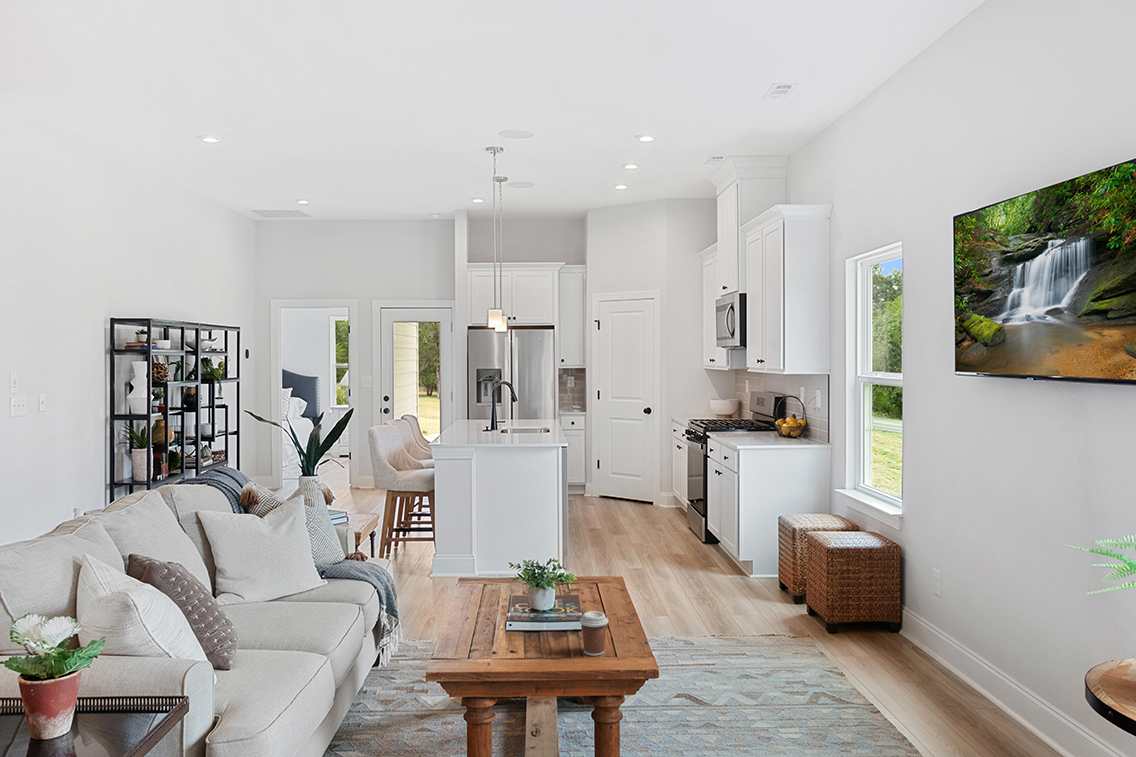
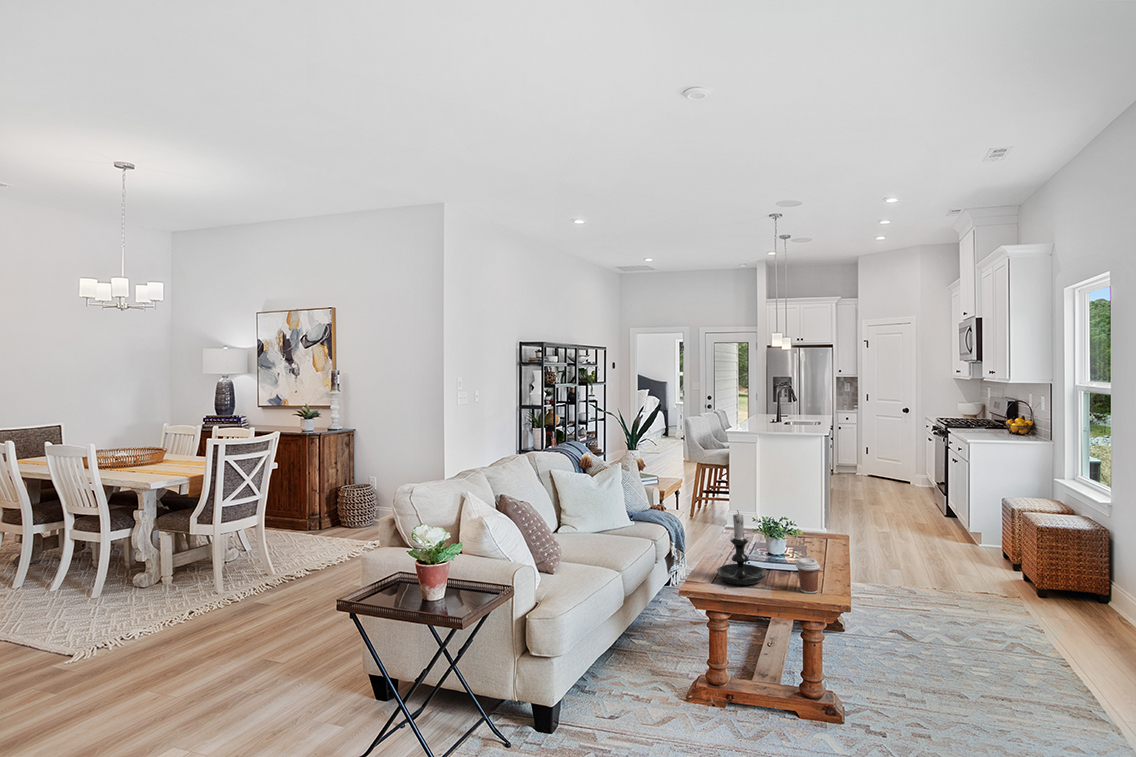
candle holder: none [477,557,541,656] -> present [717,510,766,585]

